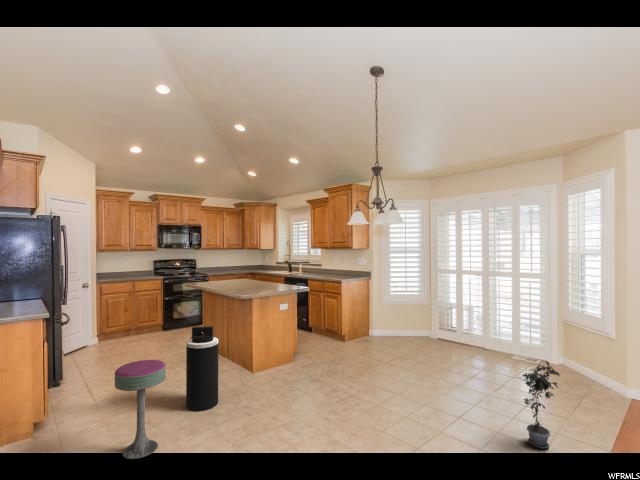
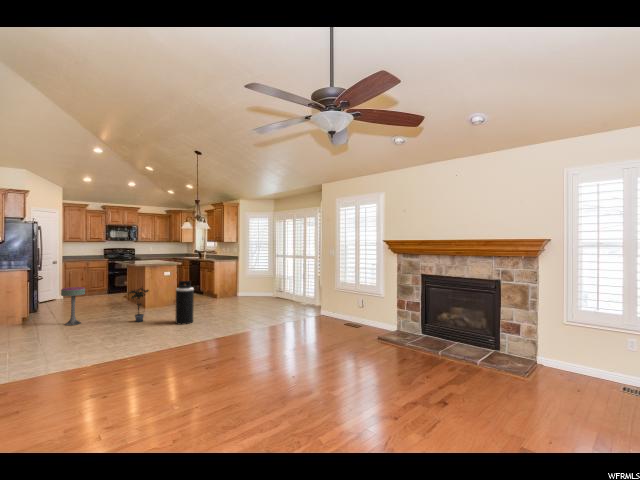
trash can: present [186,326,218,411] -> present [175,281,194,324]
potted plant: present [523,362,560,449] -> present [128,288,149,322]

